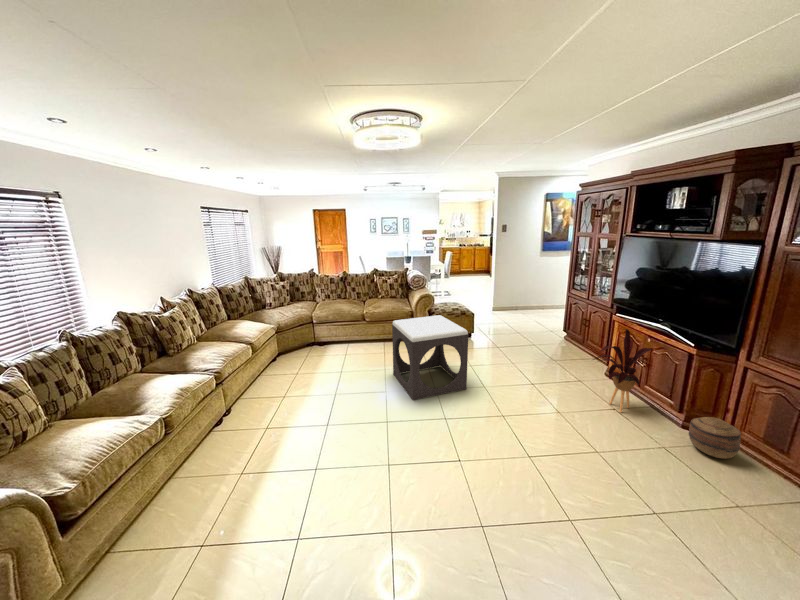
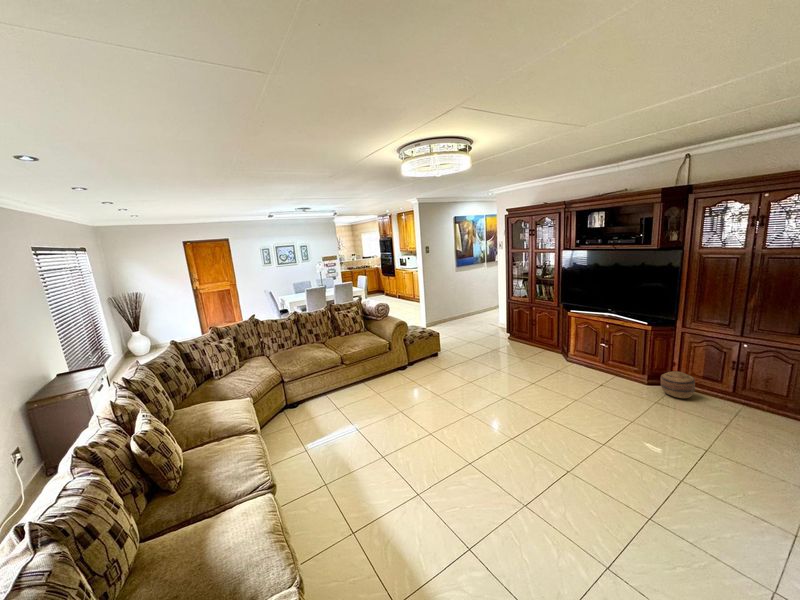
footstool: present [392,315,468,400] -> none [415,340,496,432]
house plant: present [593,329,653,412] -> none [578,321,619,386]

